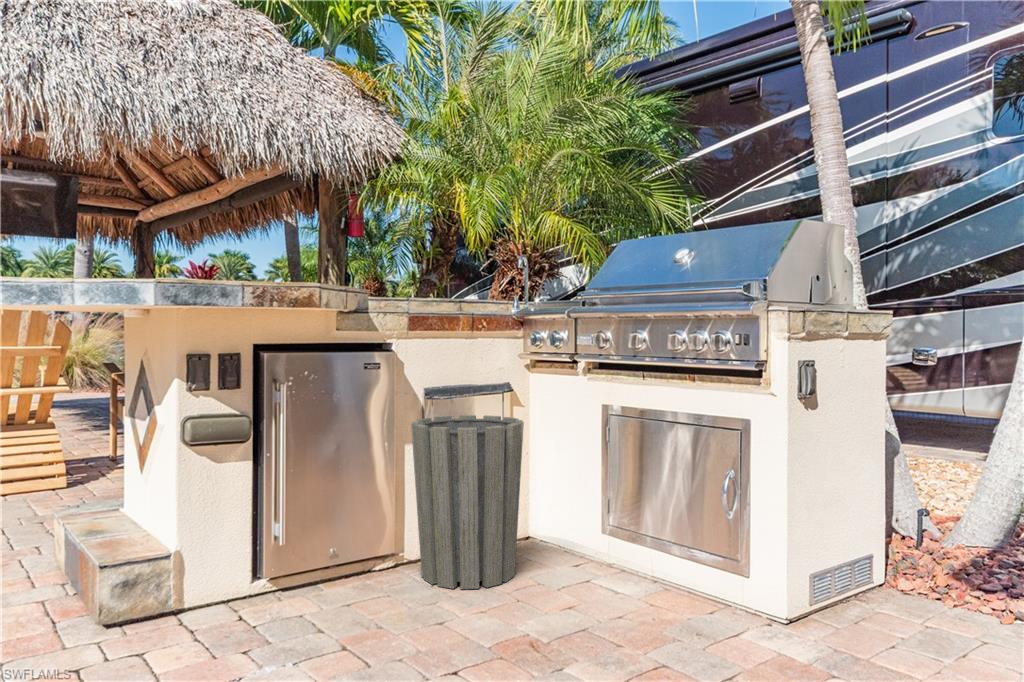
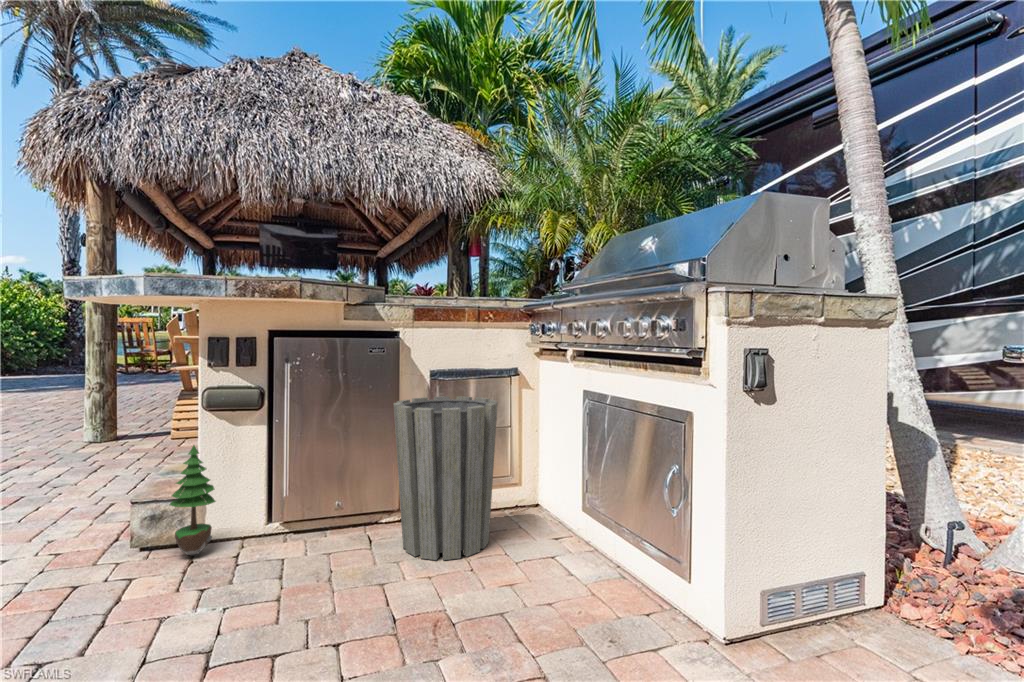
potted tree: none [163,486,216,623] -> present [170,445,216,556]

